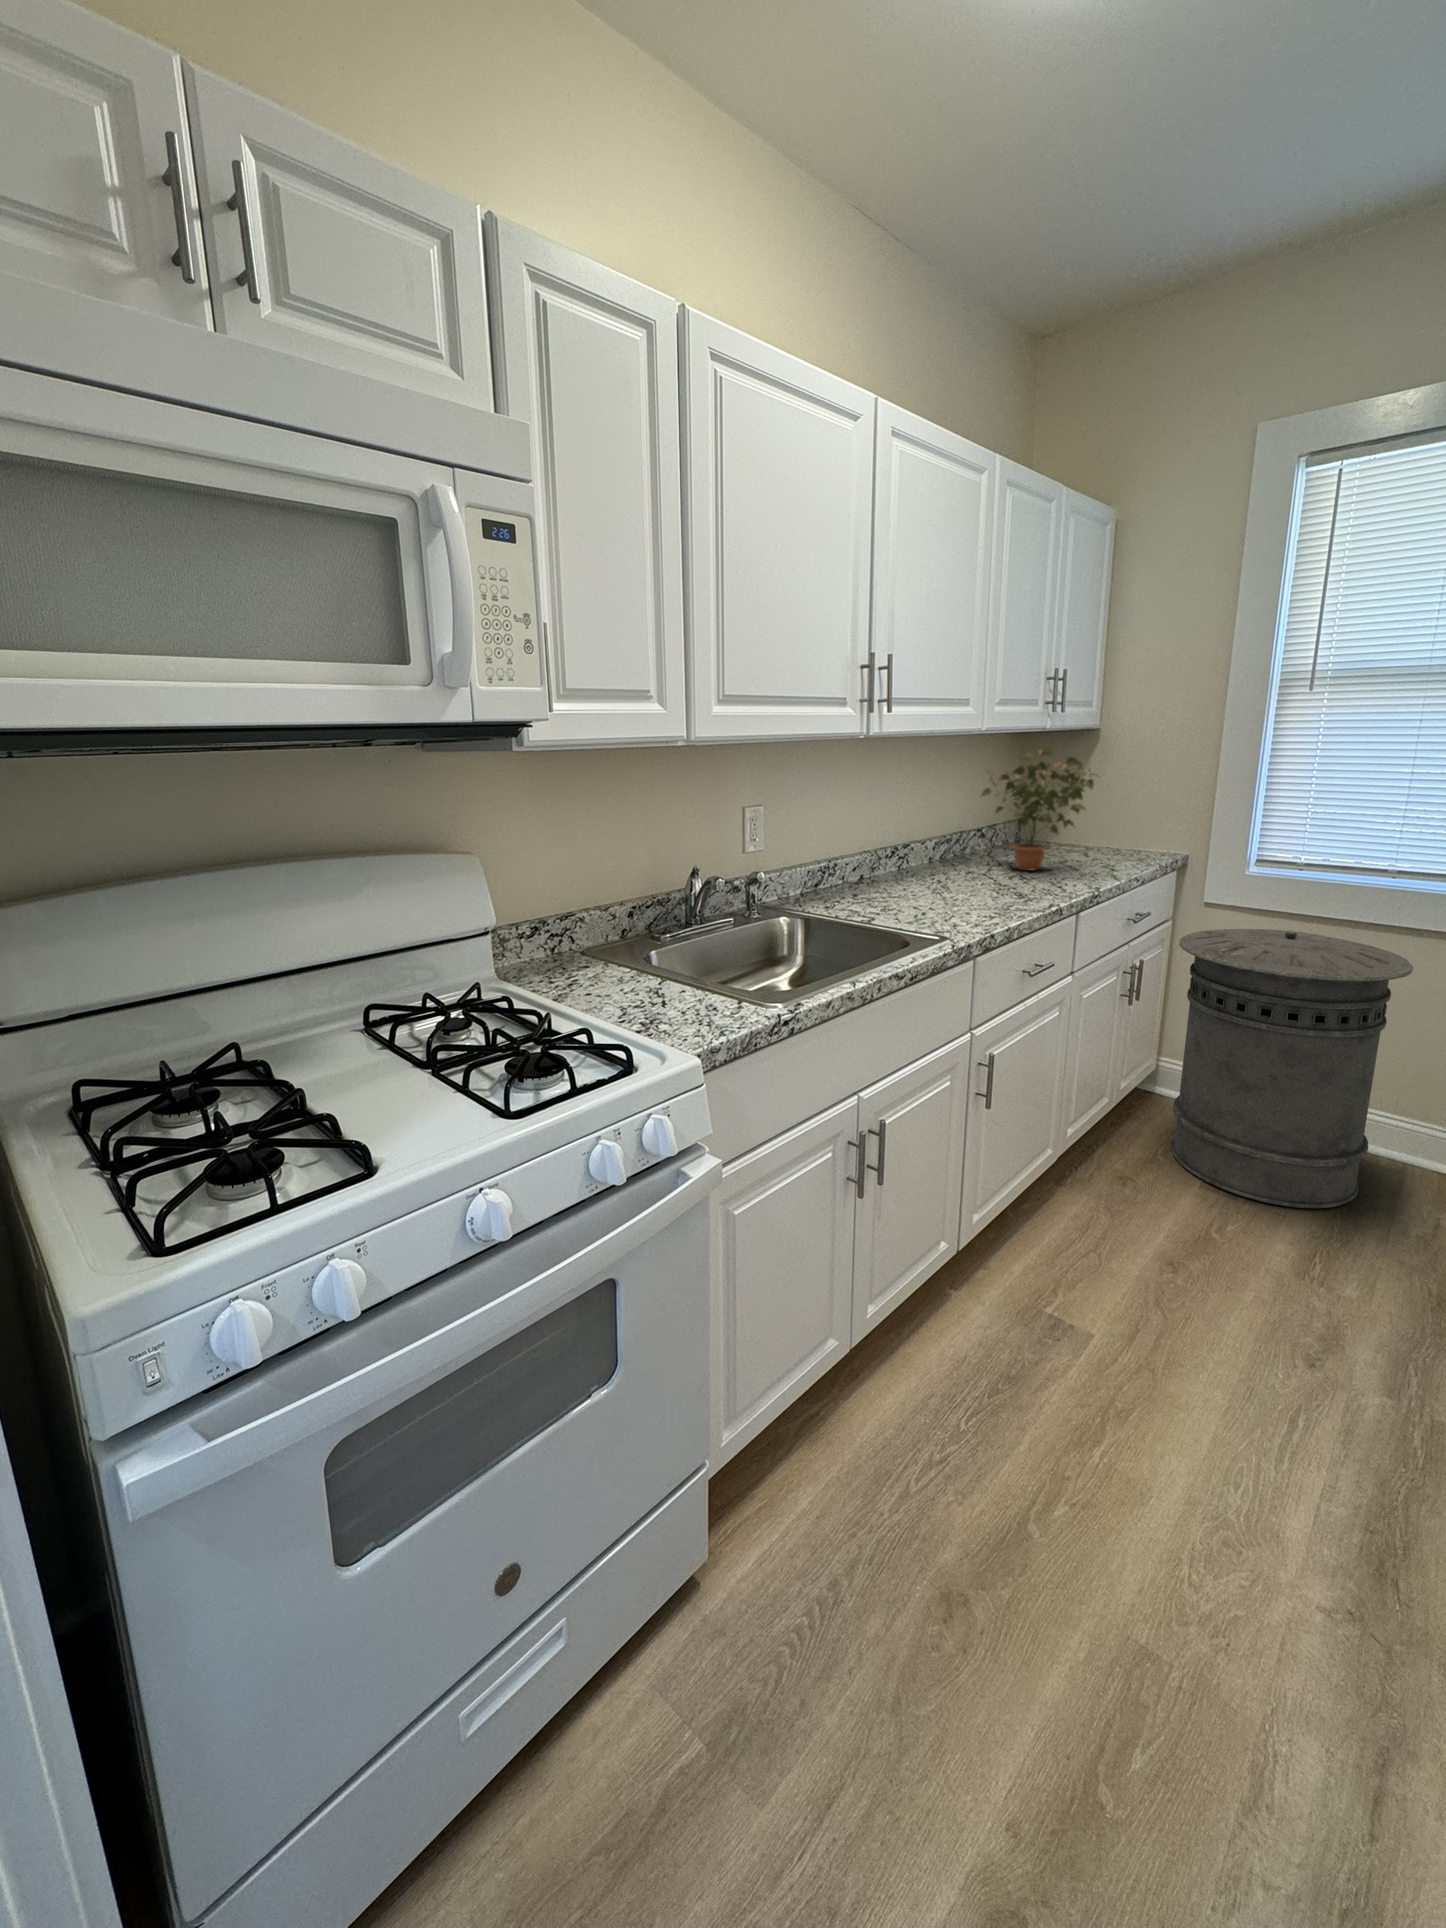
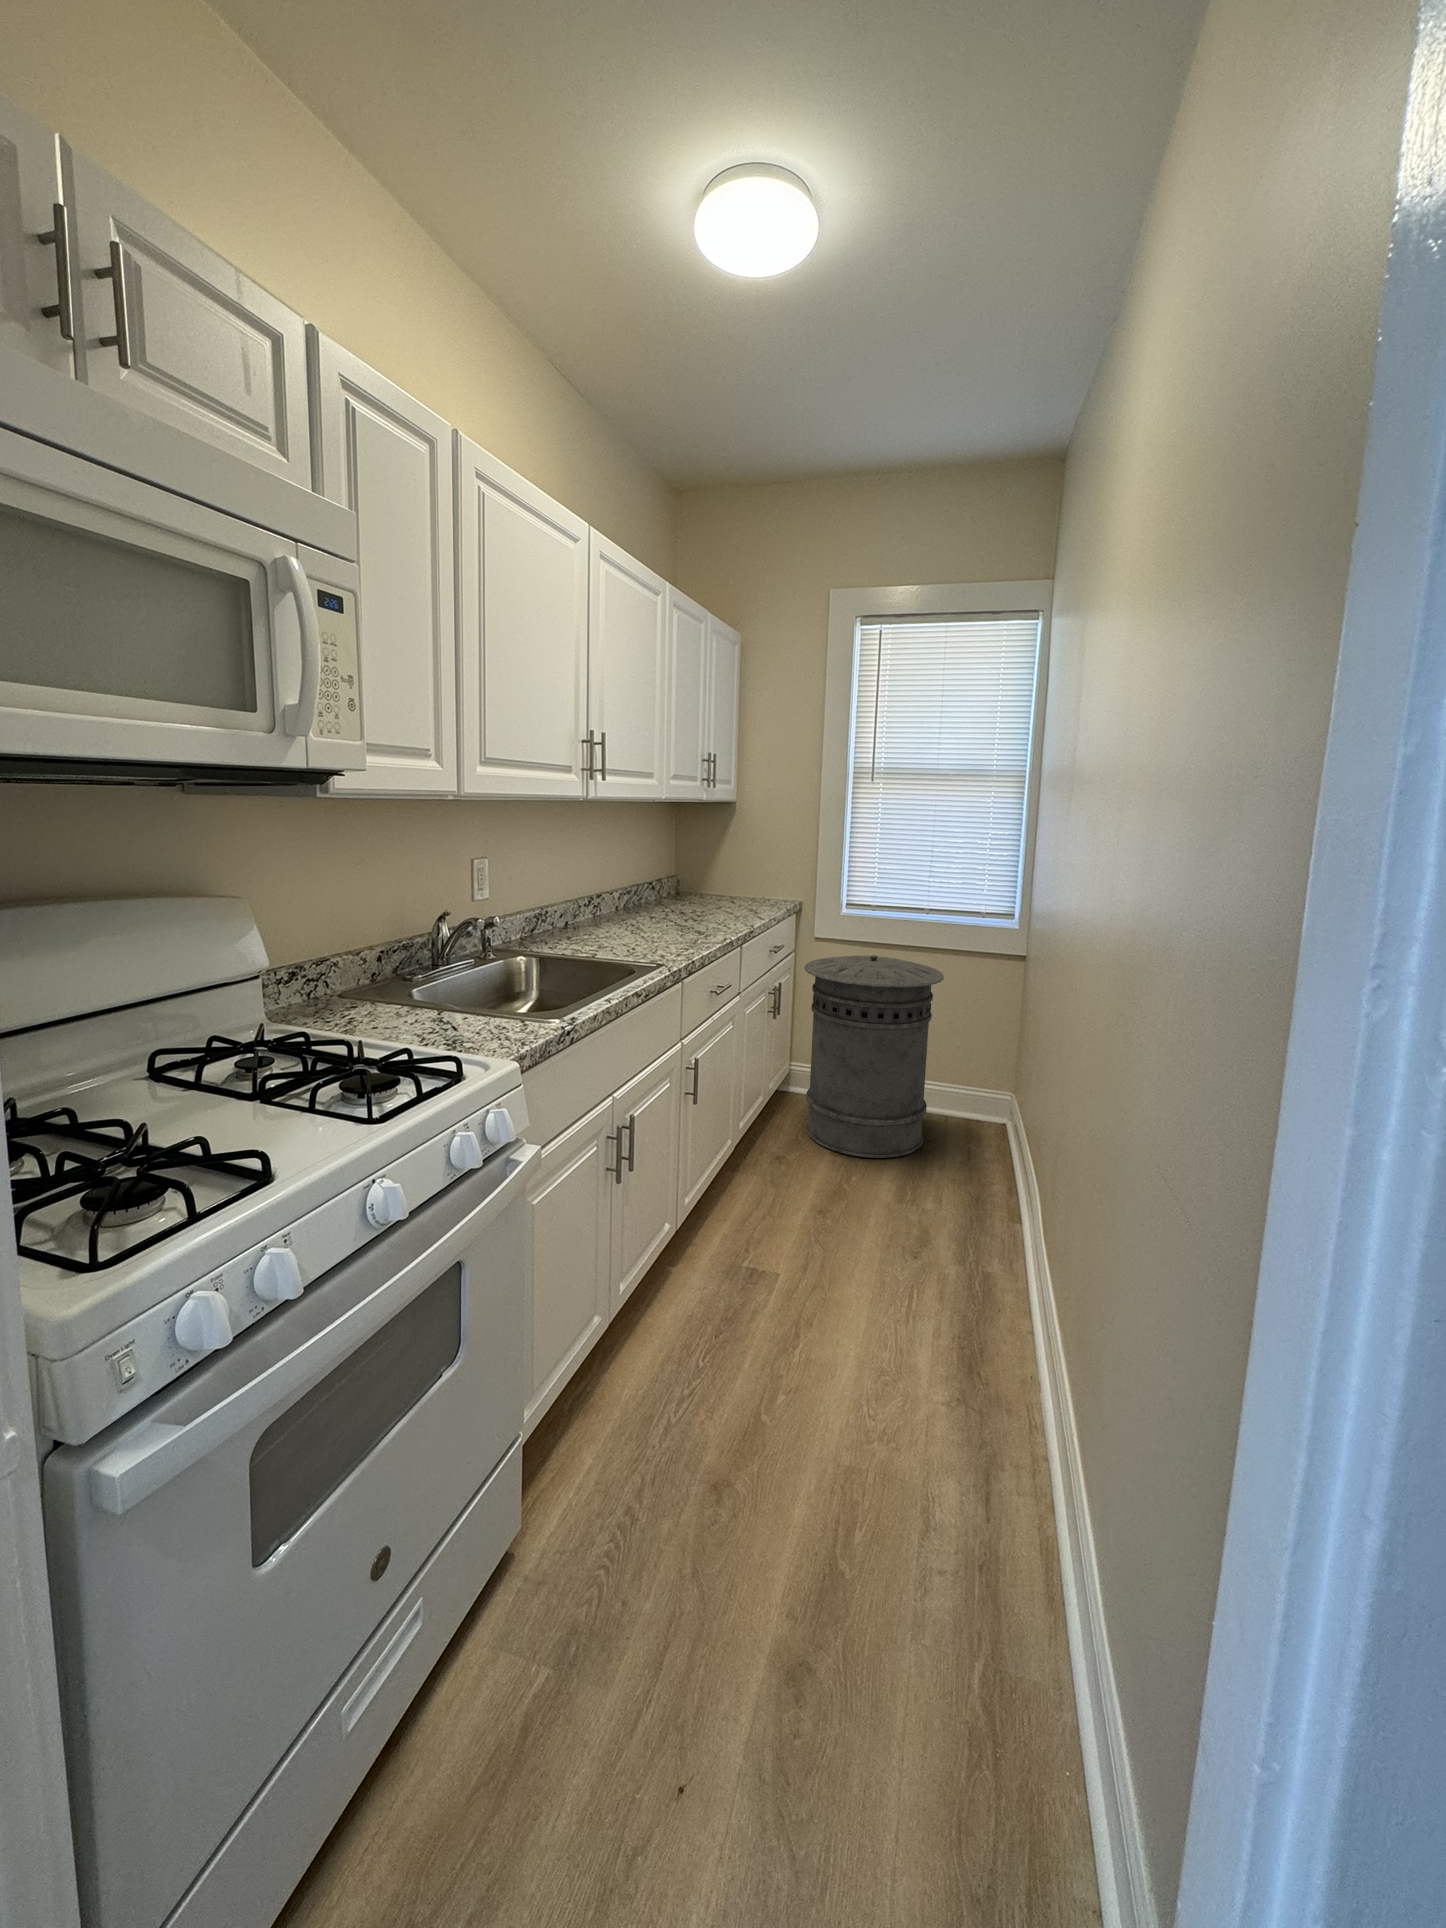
potted plant: present [982,747,1100,871] -> none [656,816,749,915]

